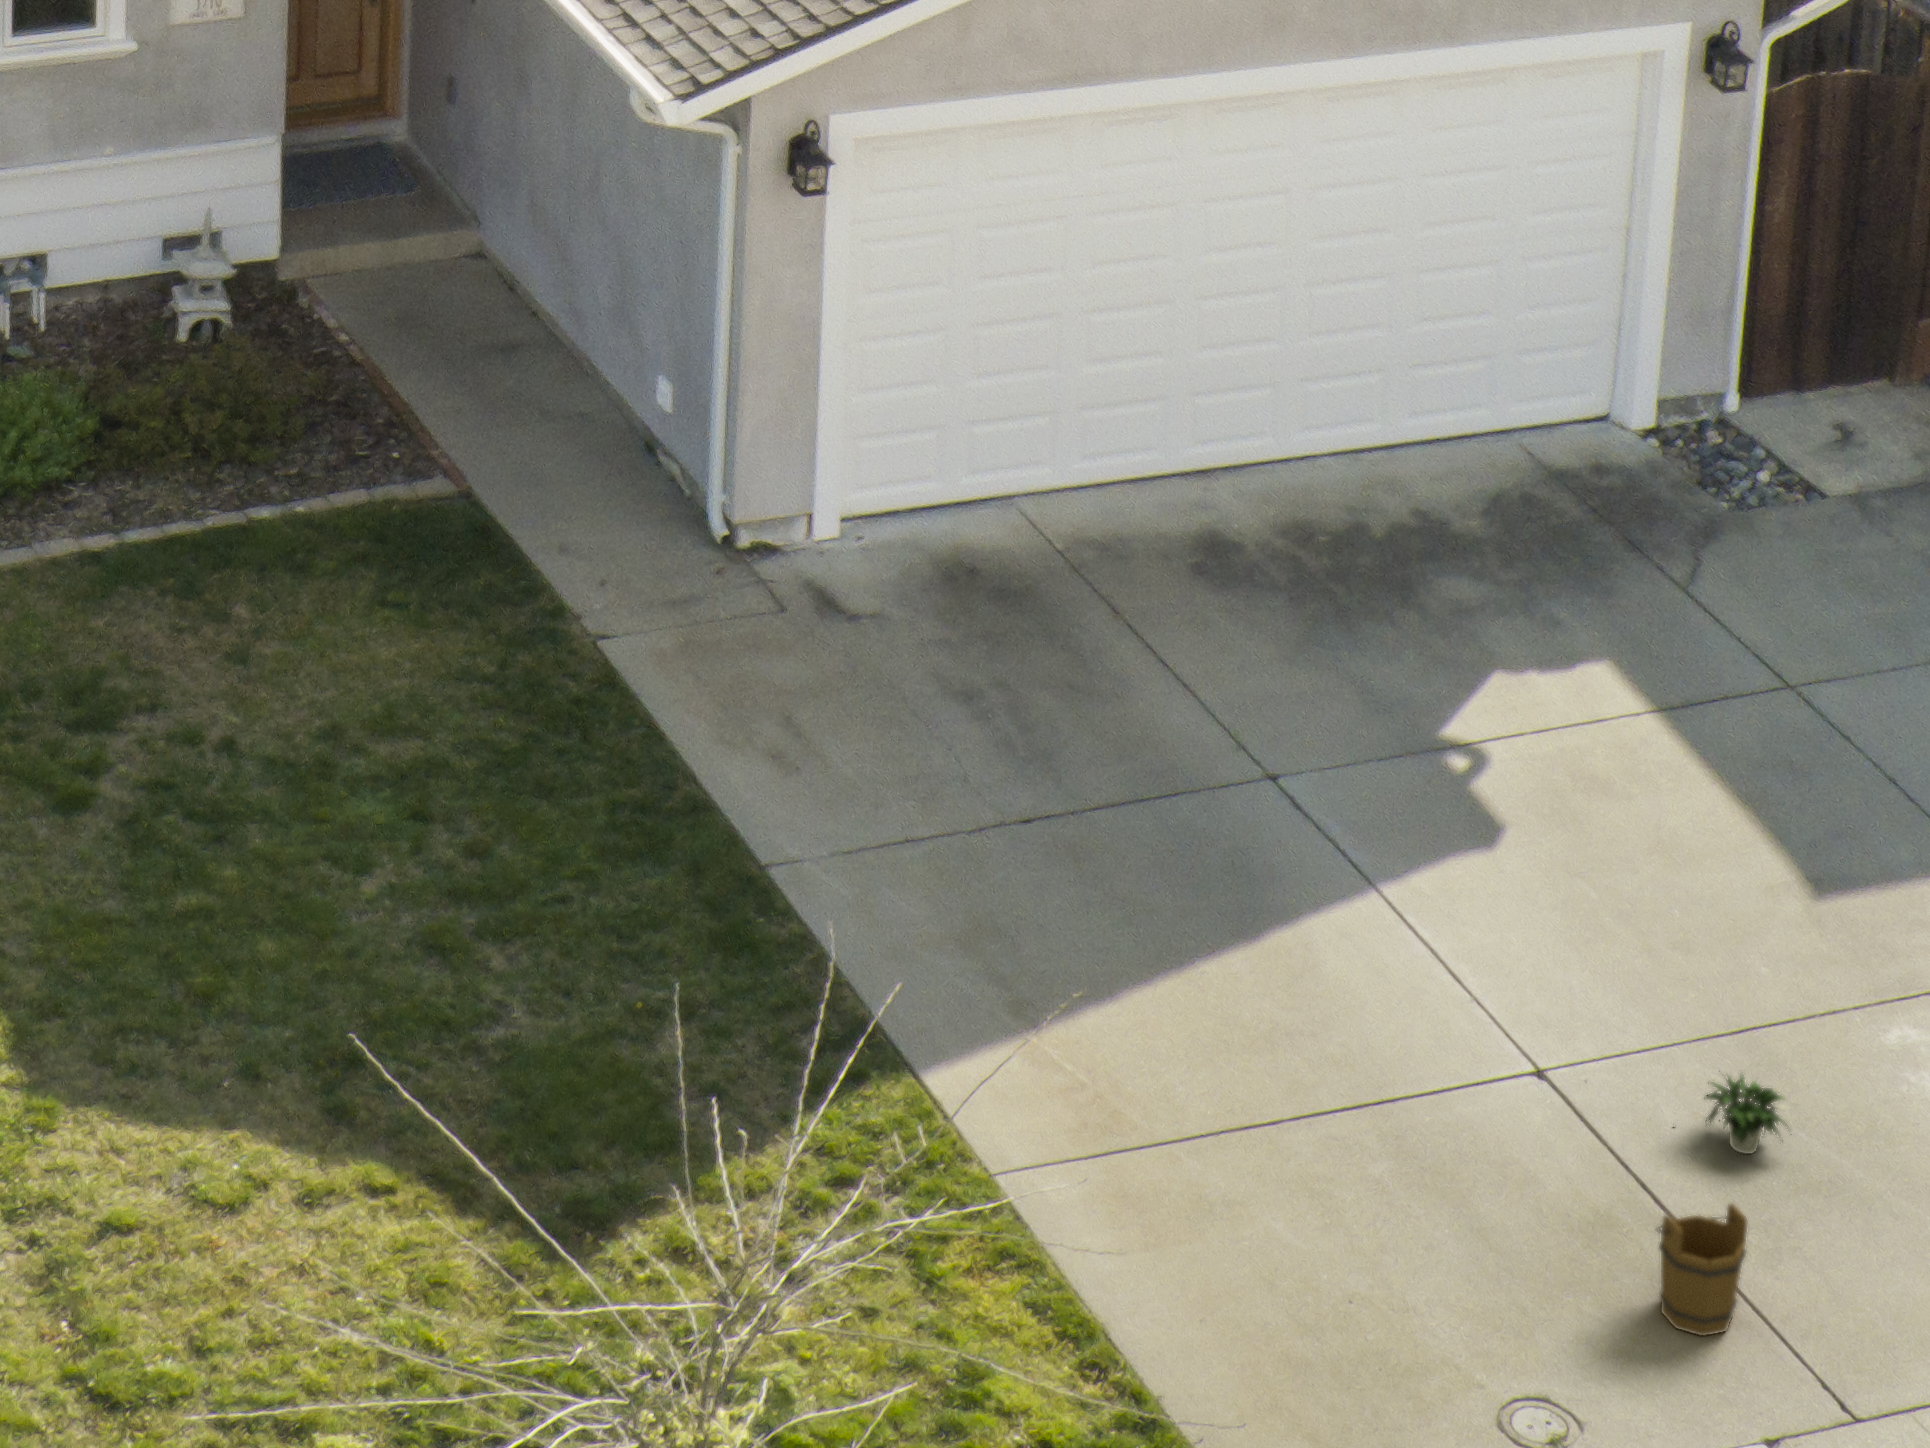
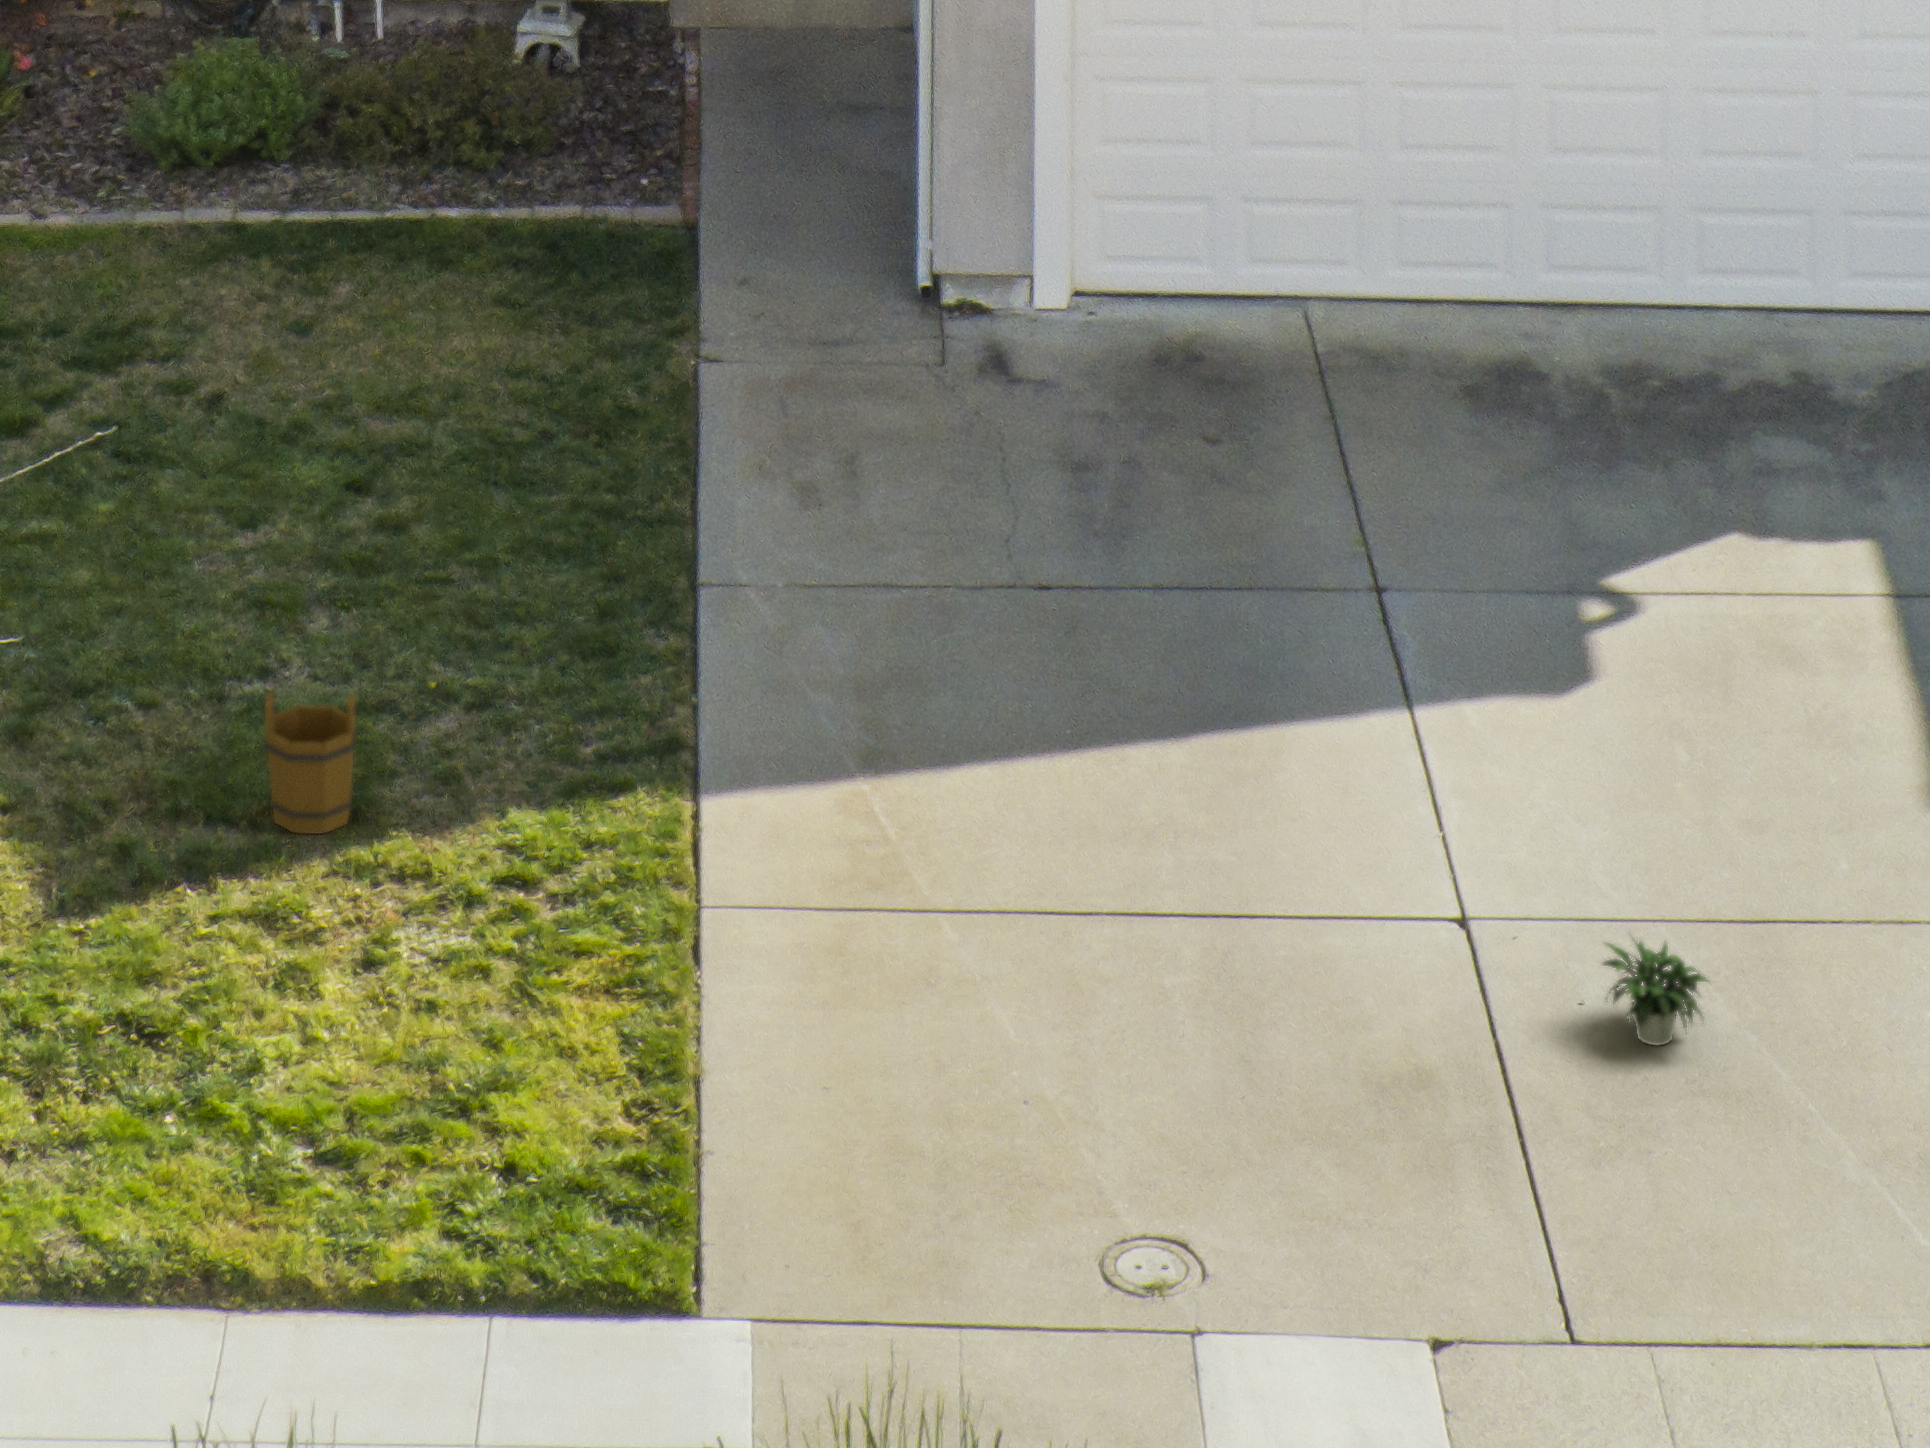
bucket: present [1657,1204,1748,1336] -> present [263,692,359,834]

